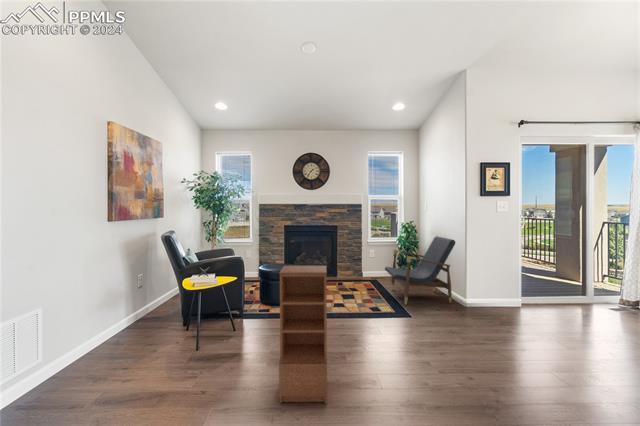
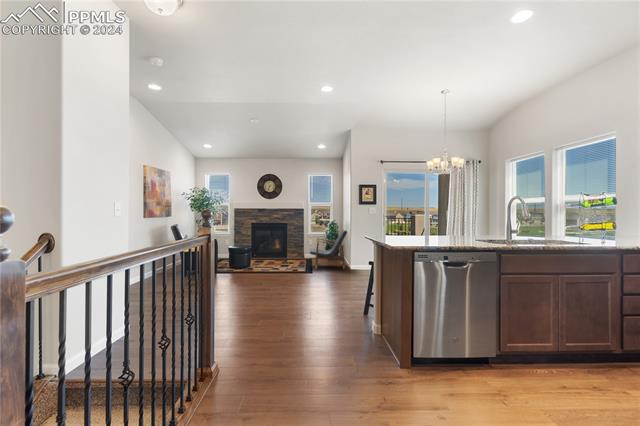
bookcase: present [279,266,327,403] -> none [224,237,249,294]

